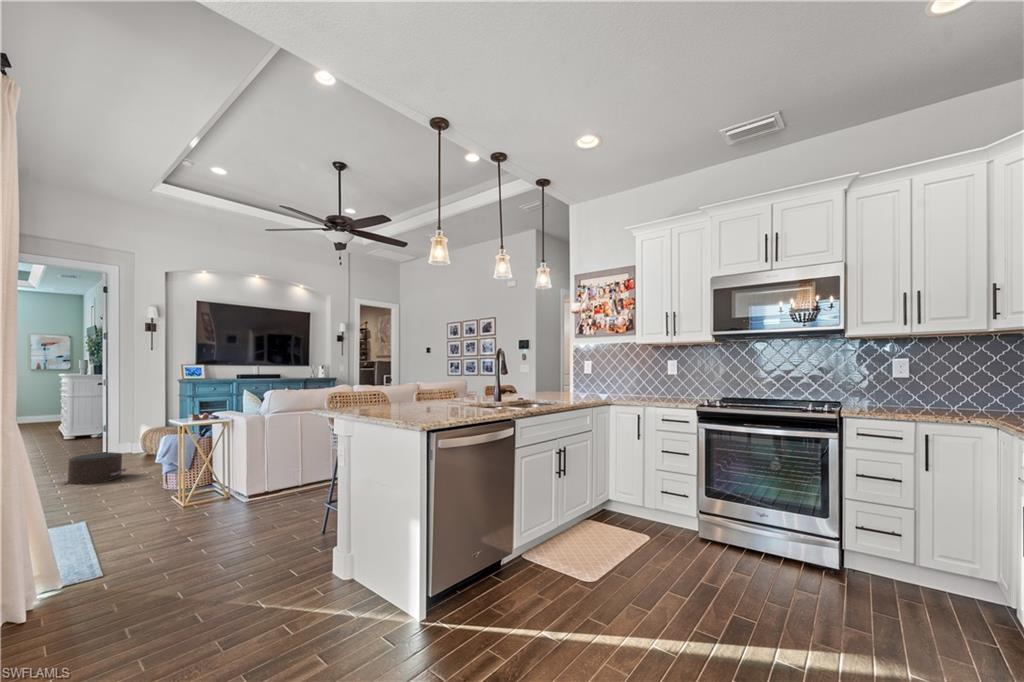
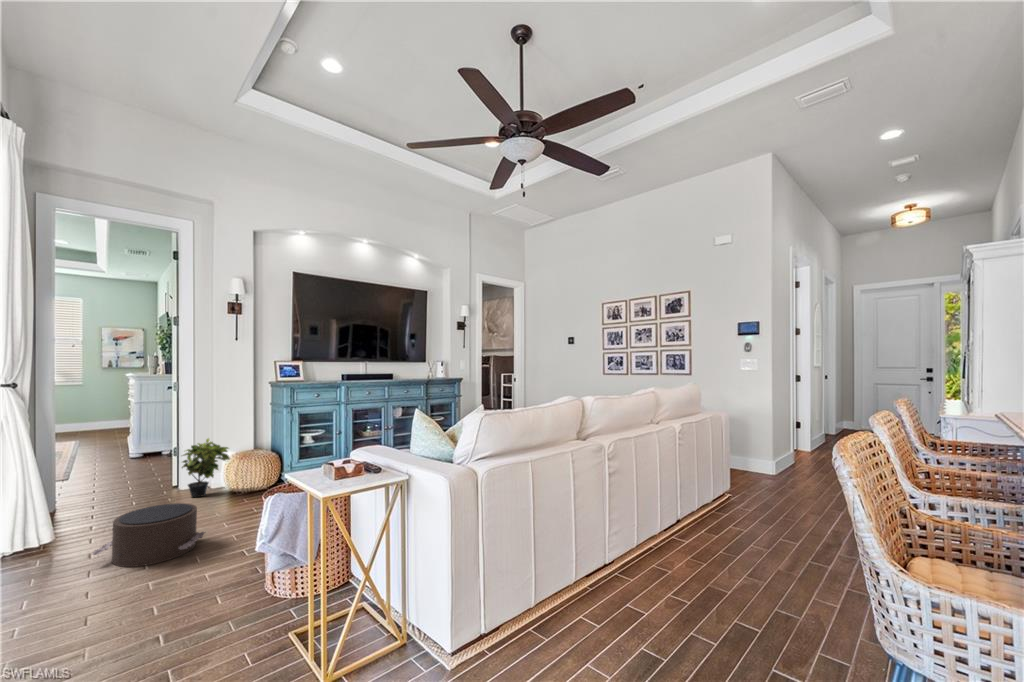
potted plant: none [109,418,146,458] -> present [182,439,230,497]

